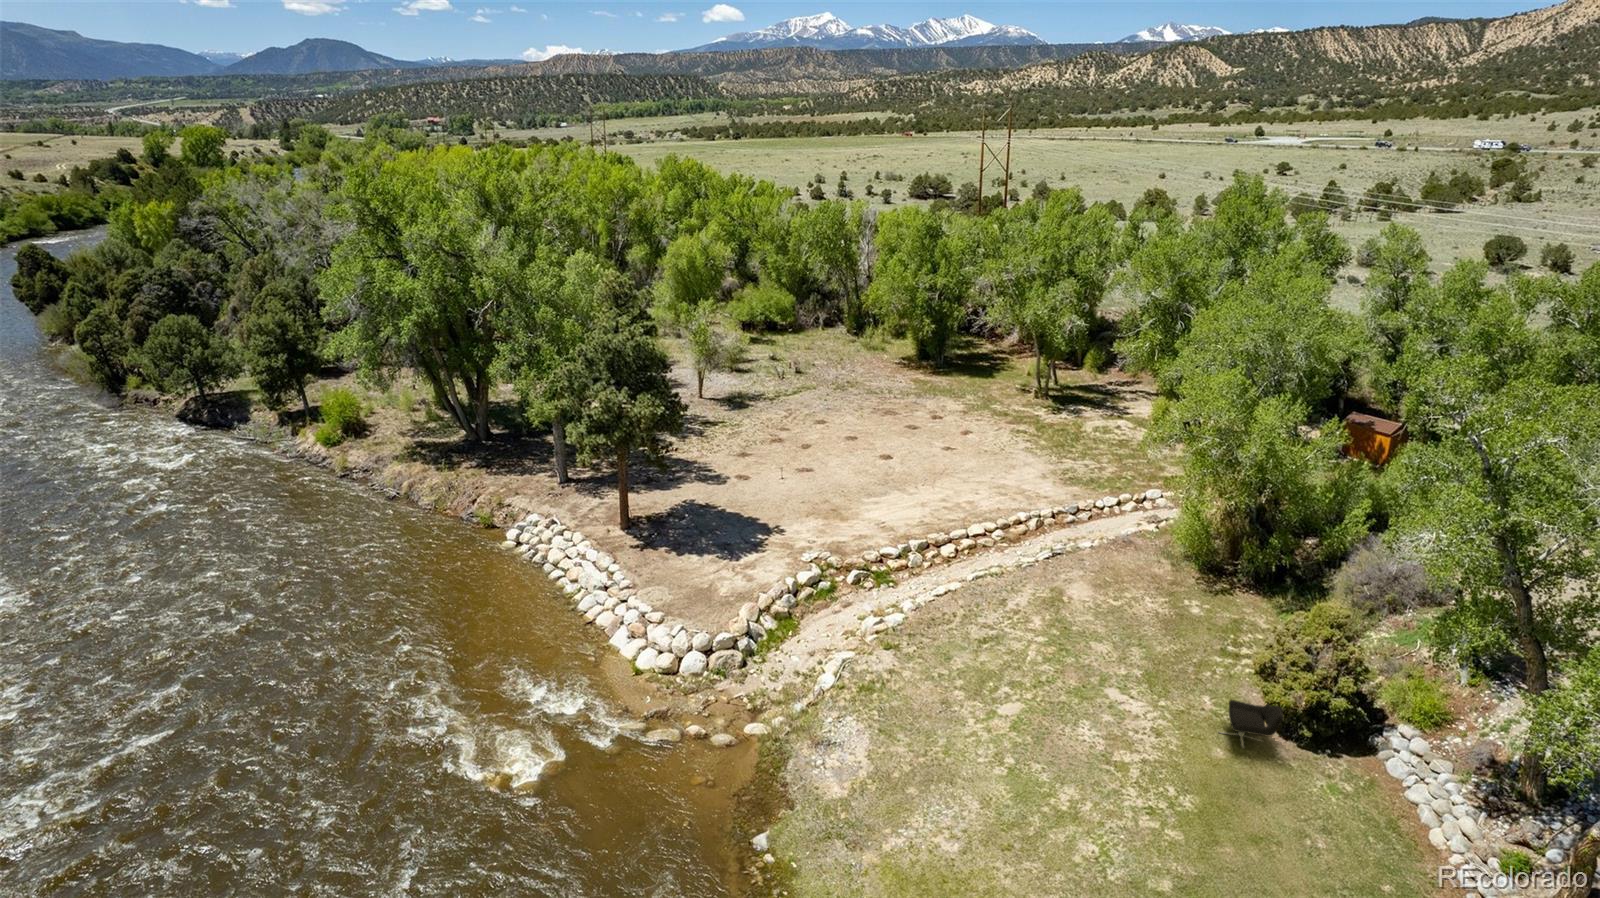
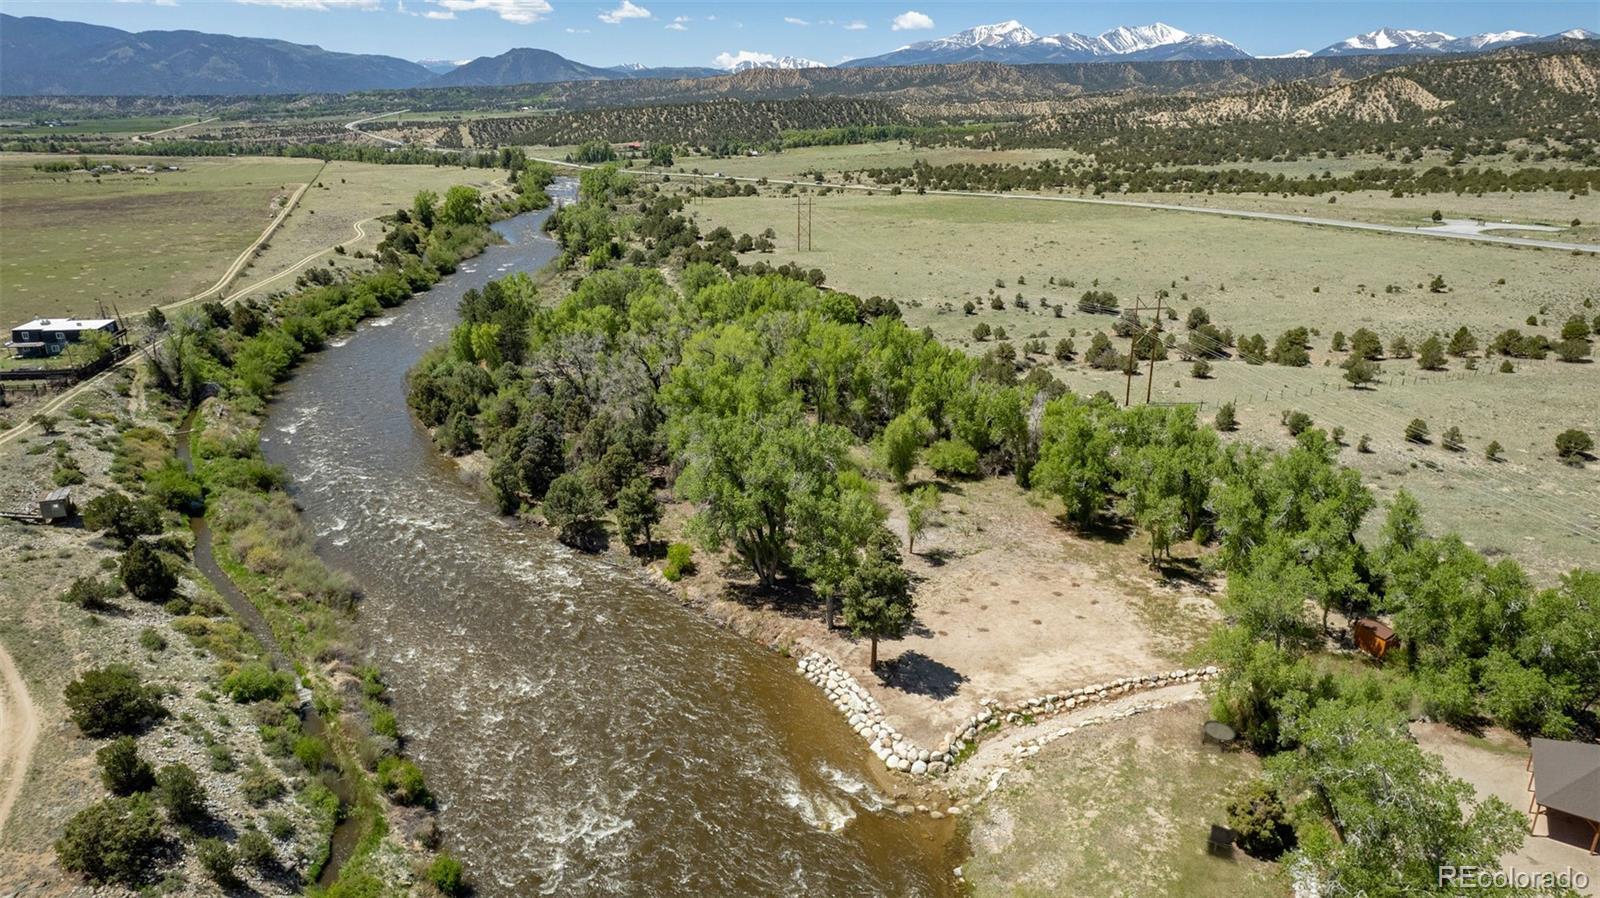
round table: none [1169,550,1223,598] -> present [1203,720,1236,753]

